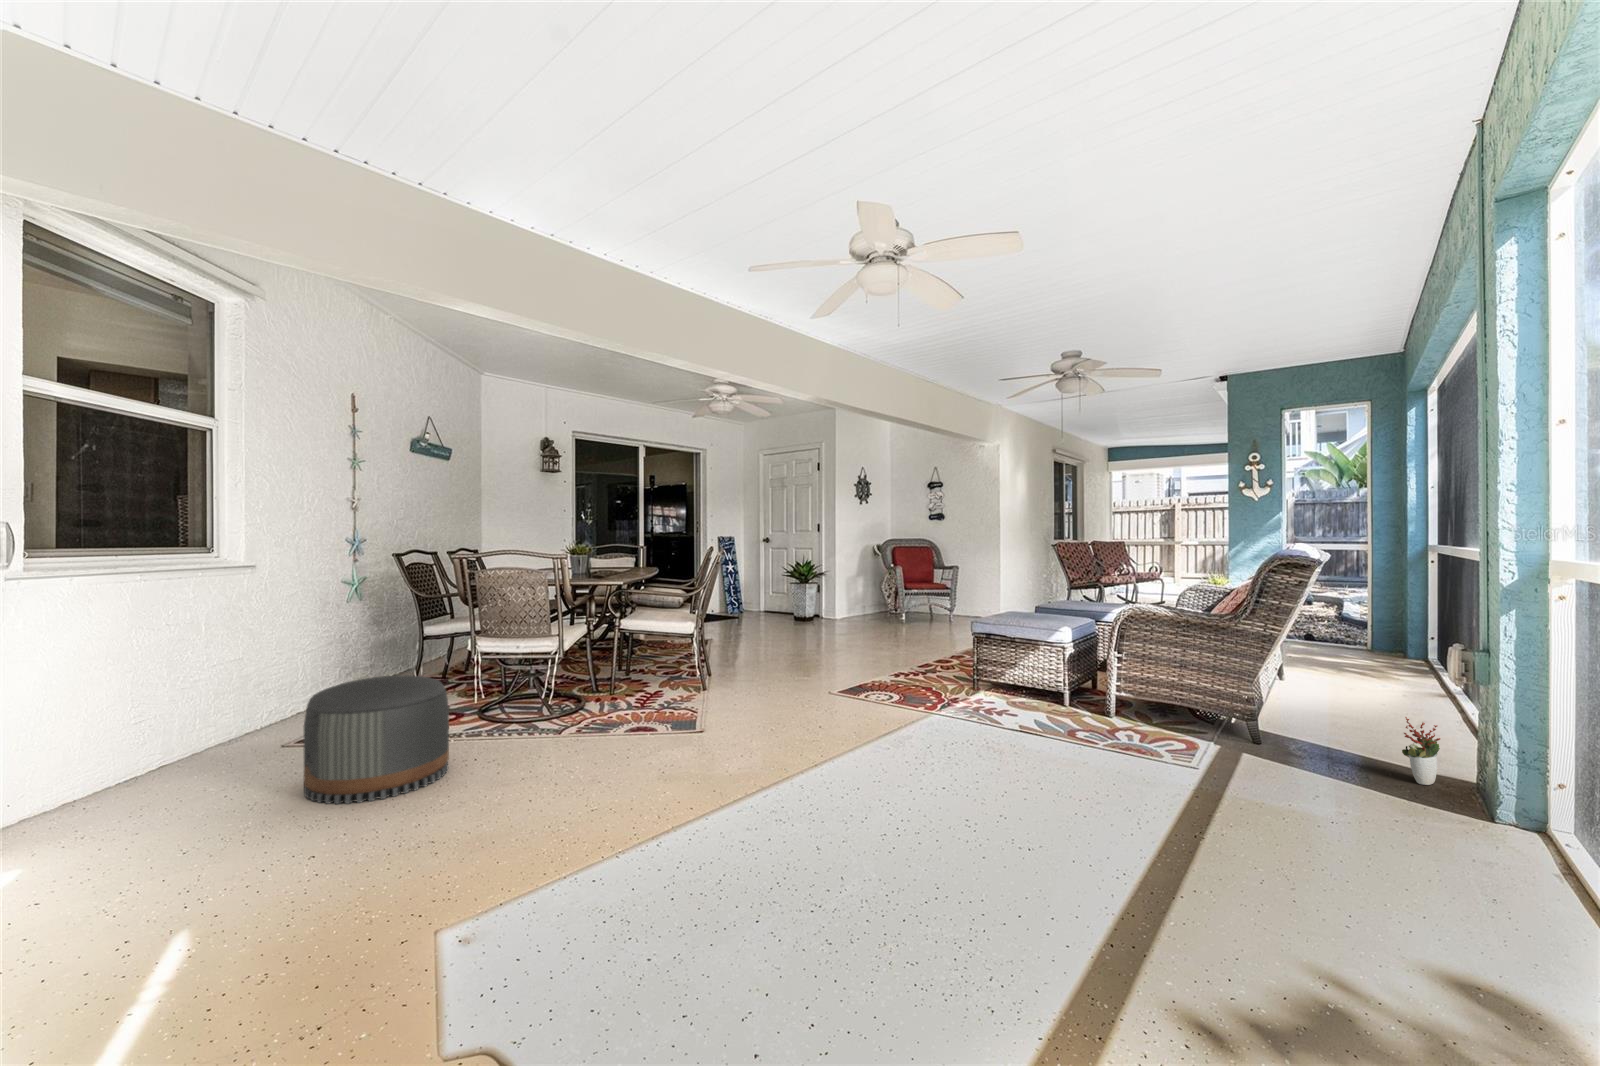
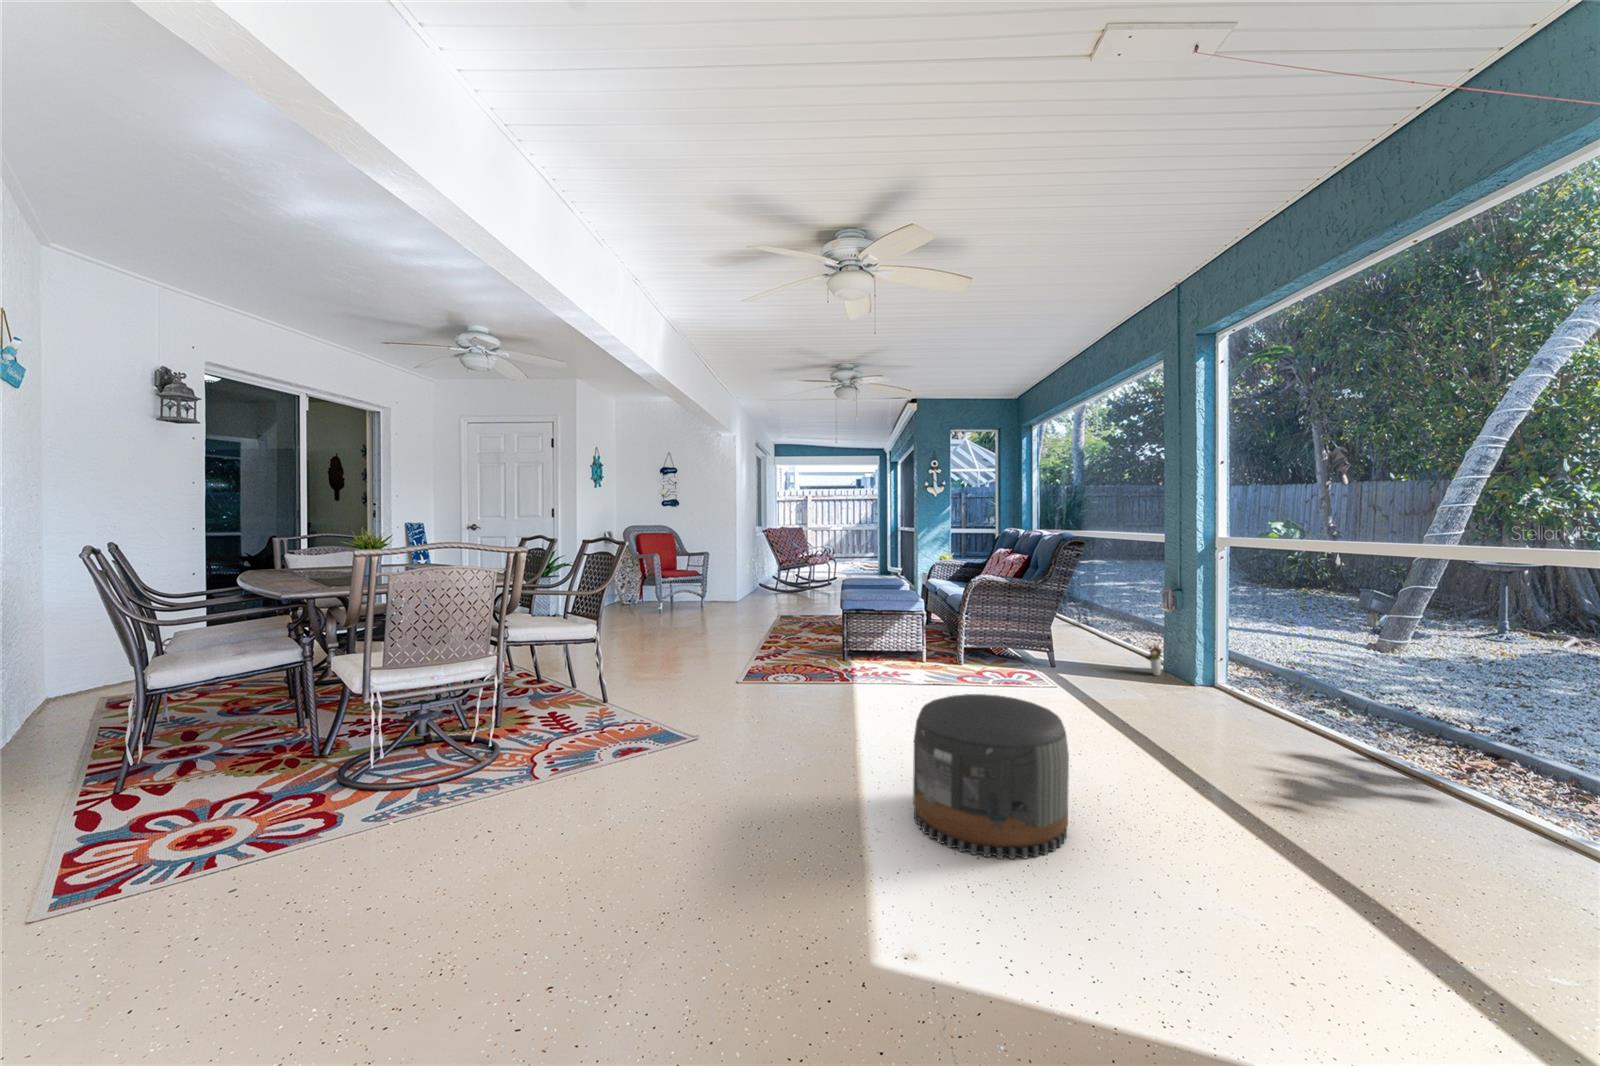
pouf: present [304,676,449,804] -> present [913,694,1069,859]

